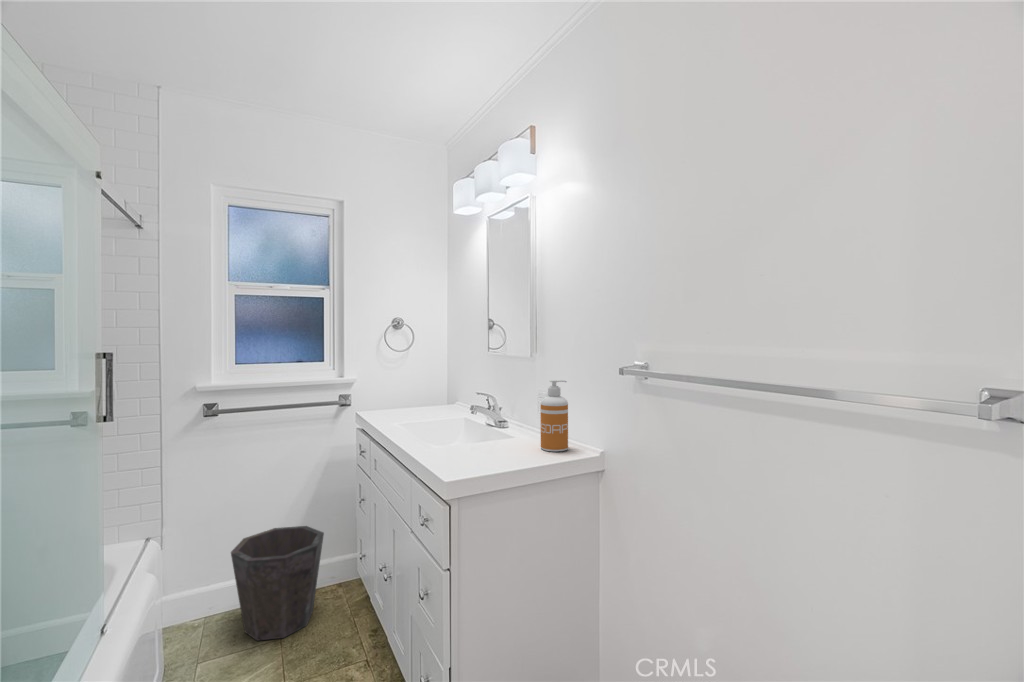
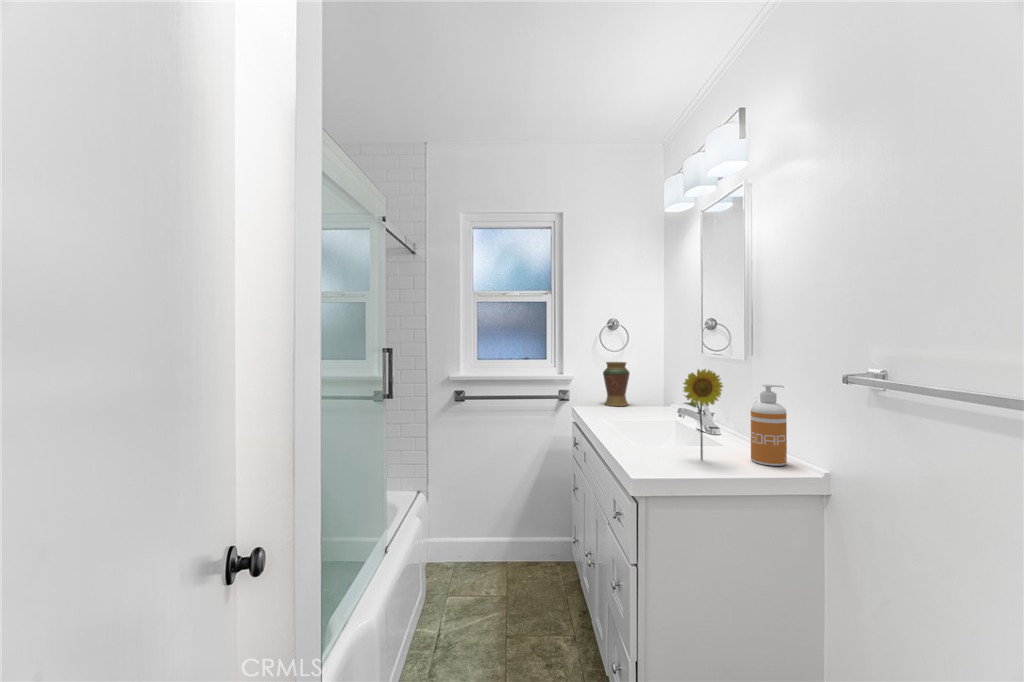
decorative vase: none [390,362,417,408] -> present [603,362,630,406]
flower: none [485,368,521,454] -> present [683,369,723,460]
waste bin: present [231,526,324,641] -> none [471,501,543,596]

